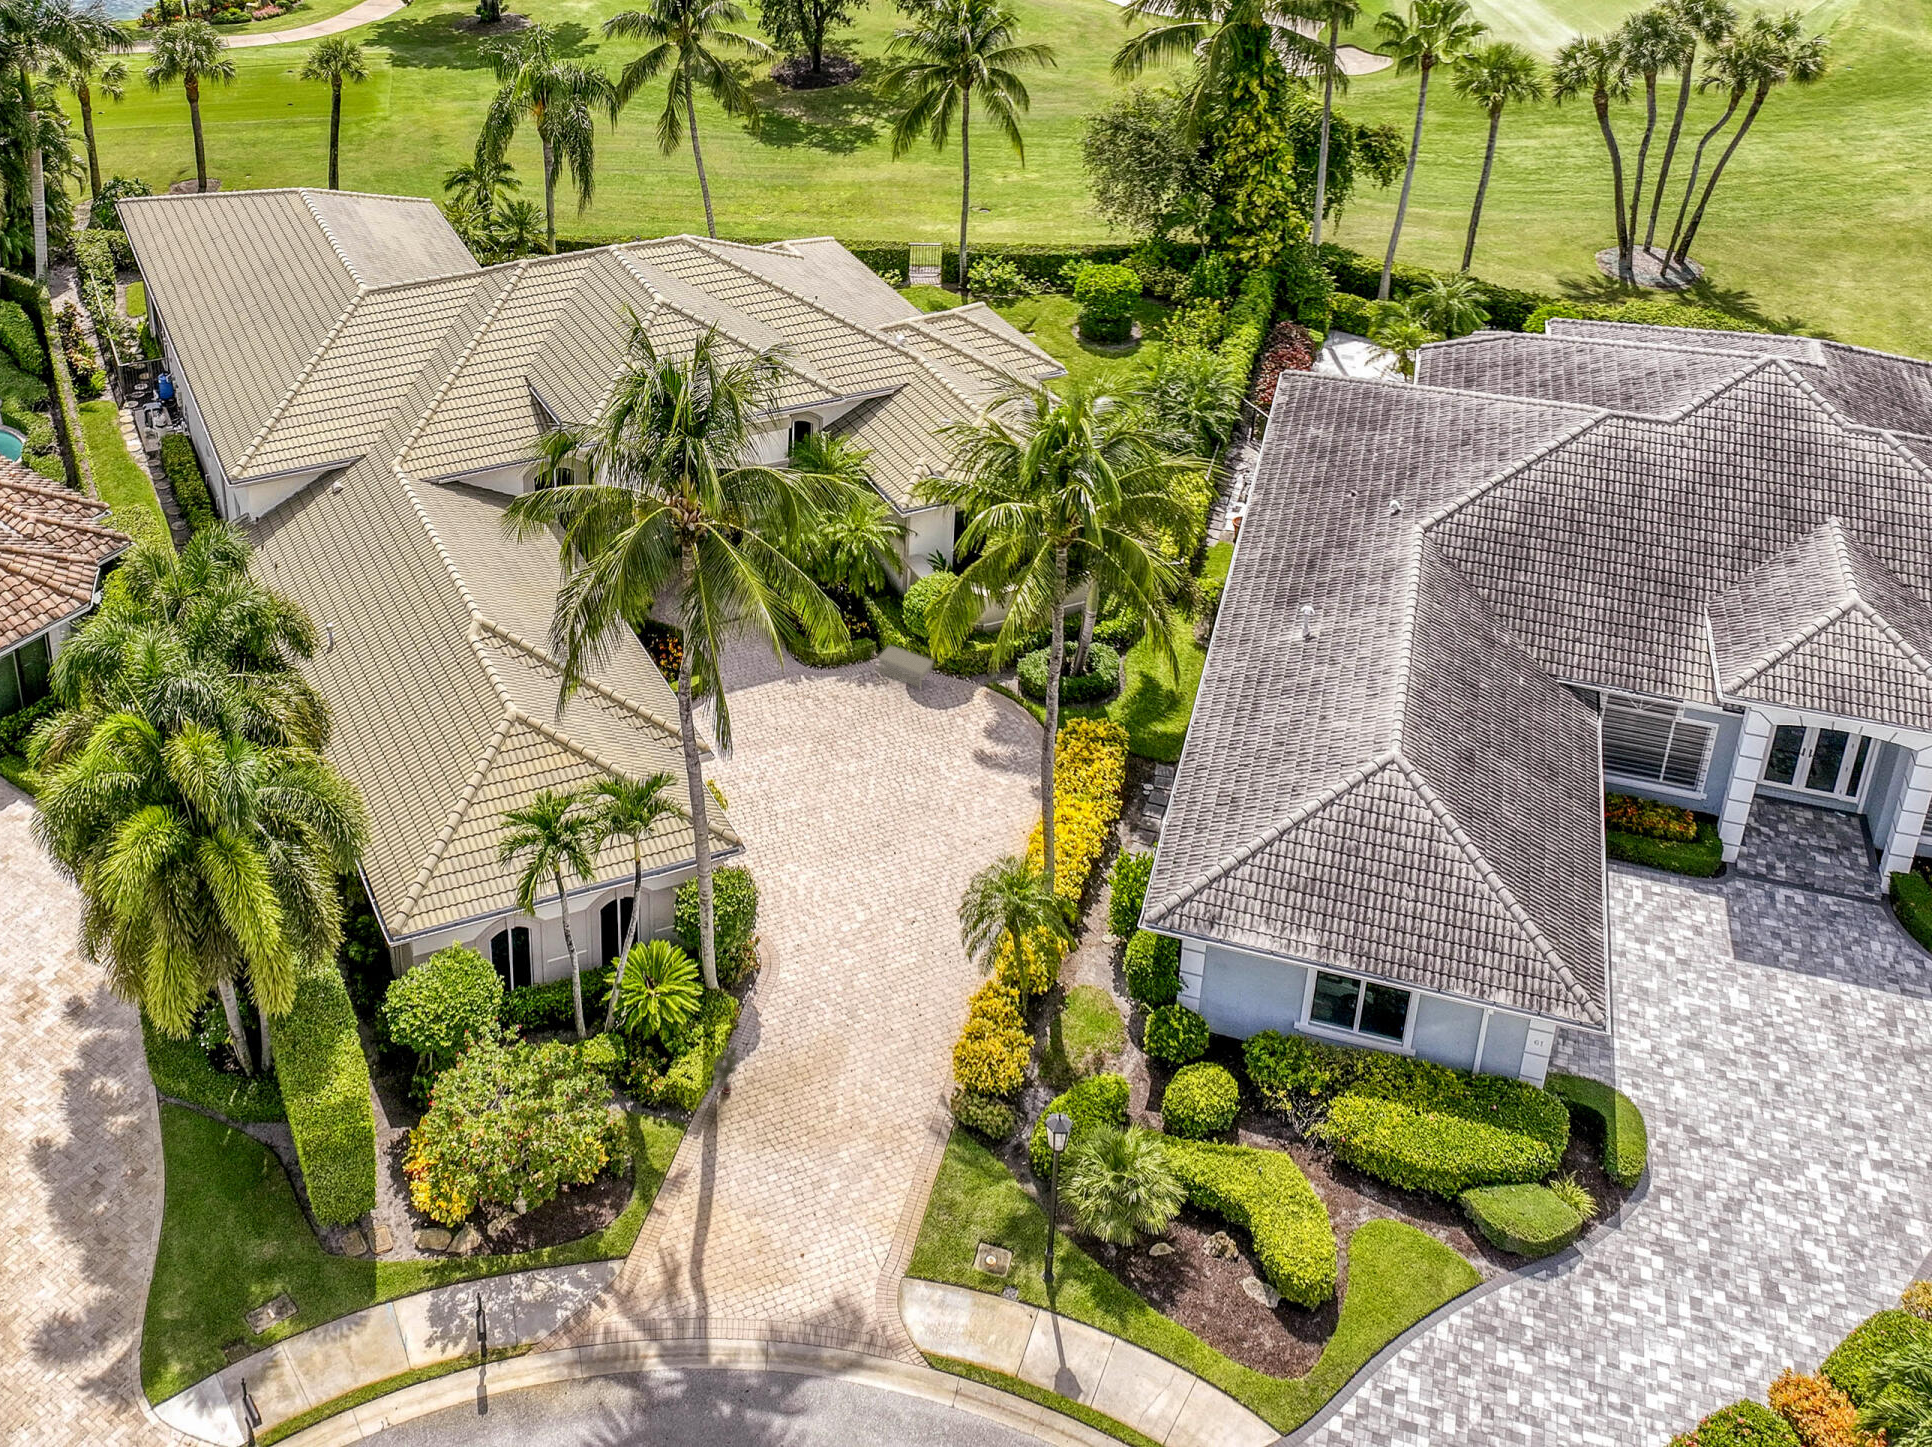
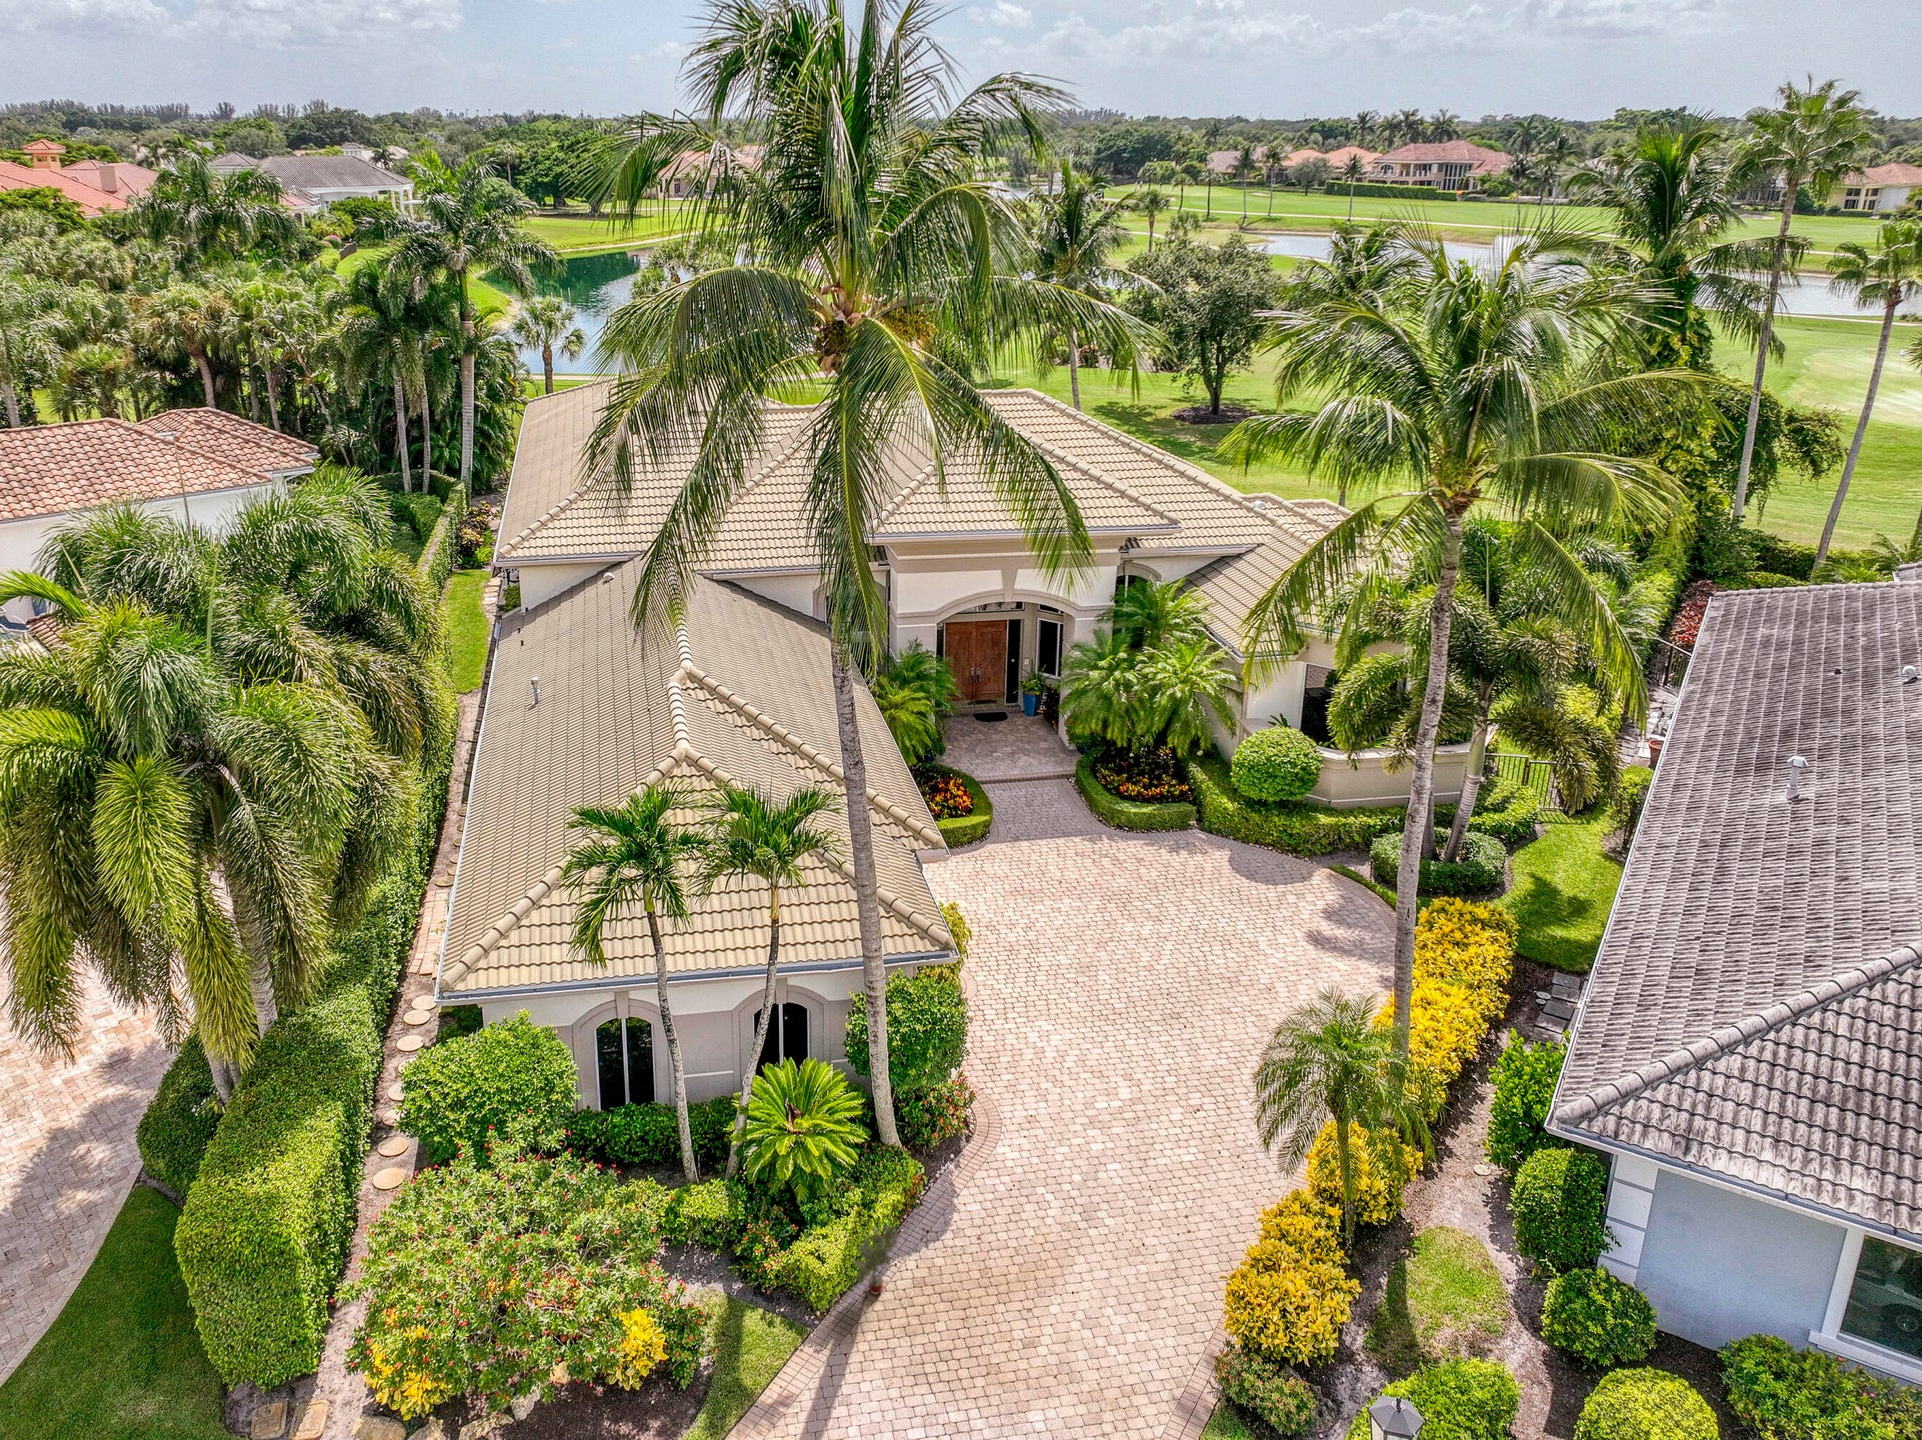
storage bench: present [878,646,933,689] -> none [1189,809,1259,862]

